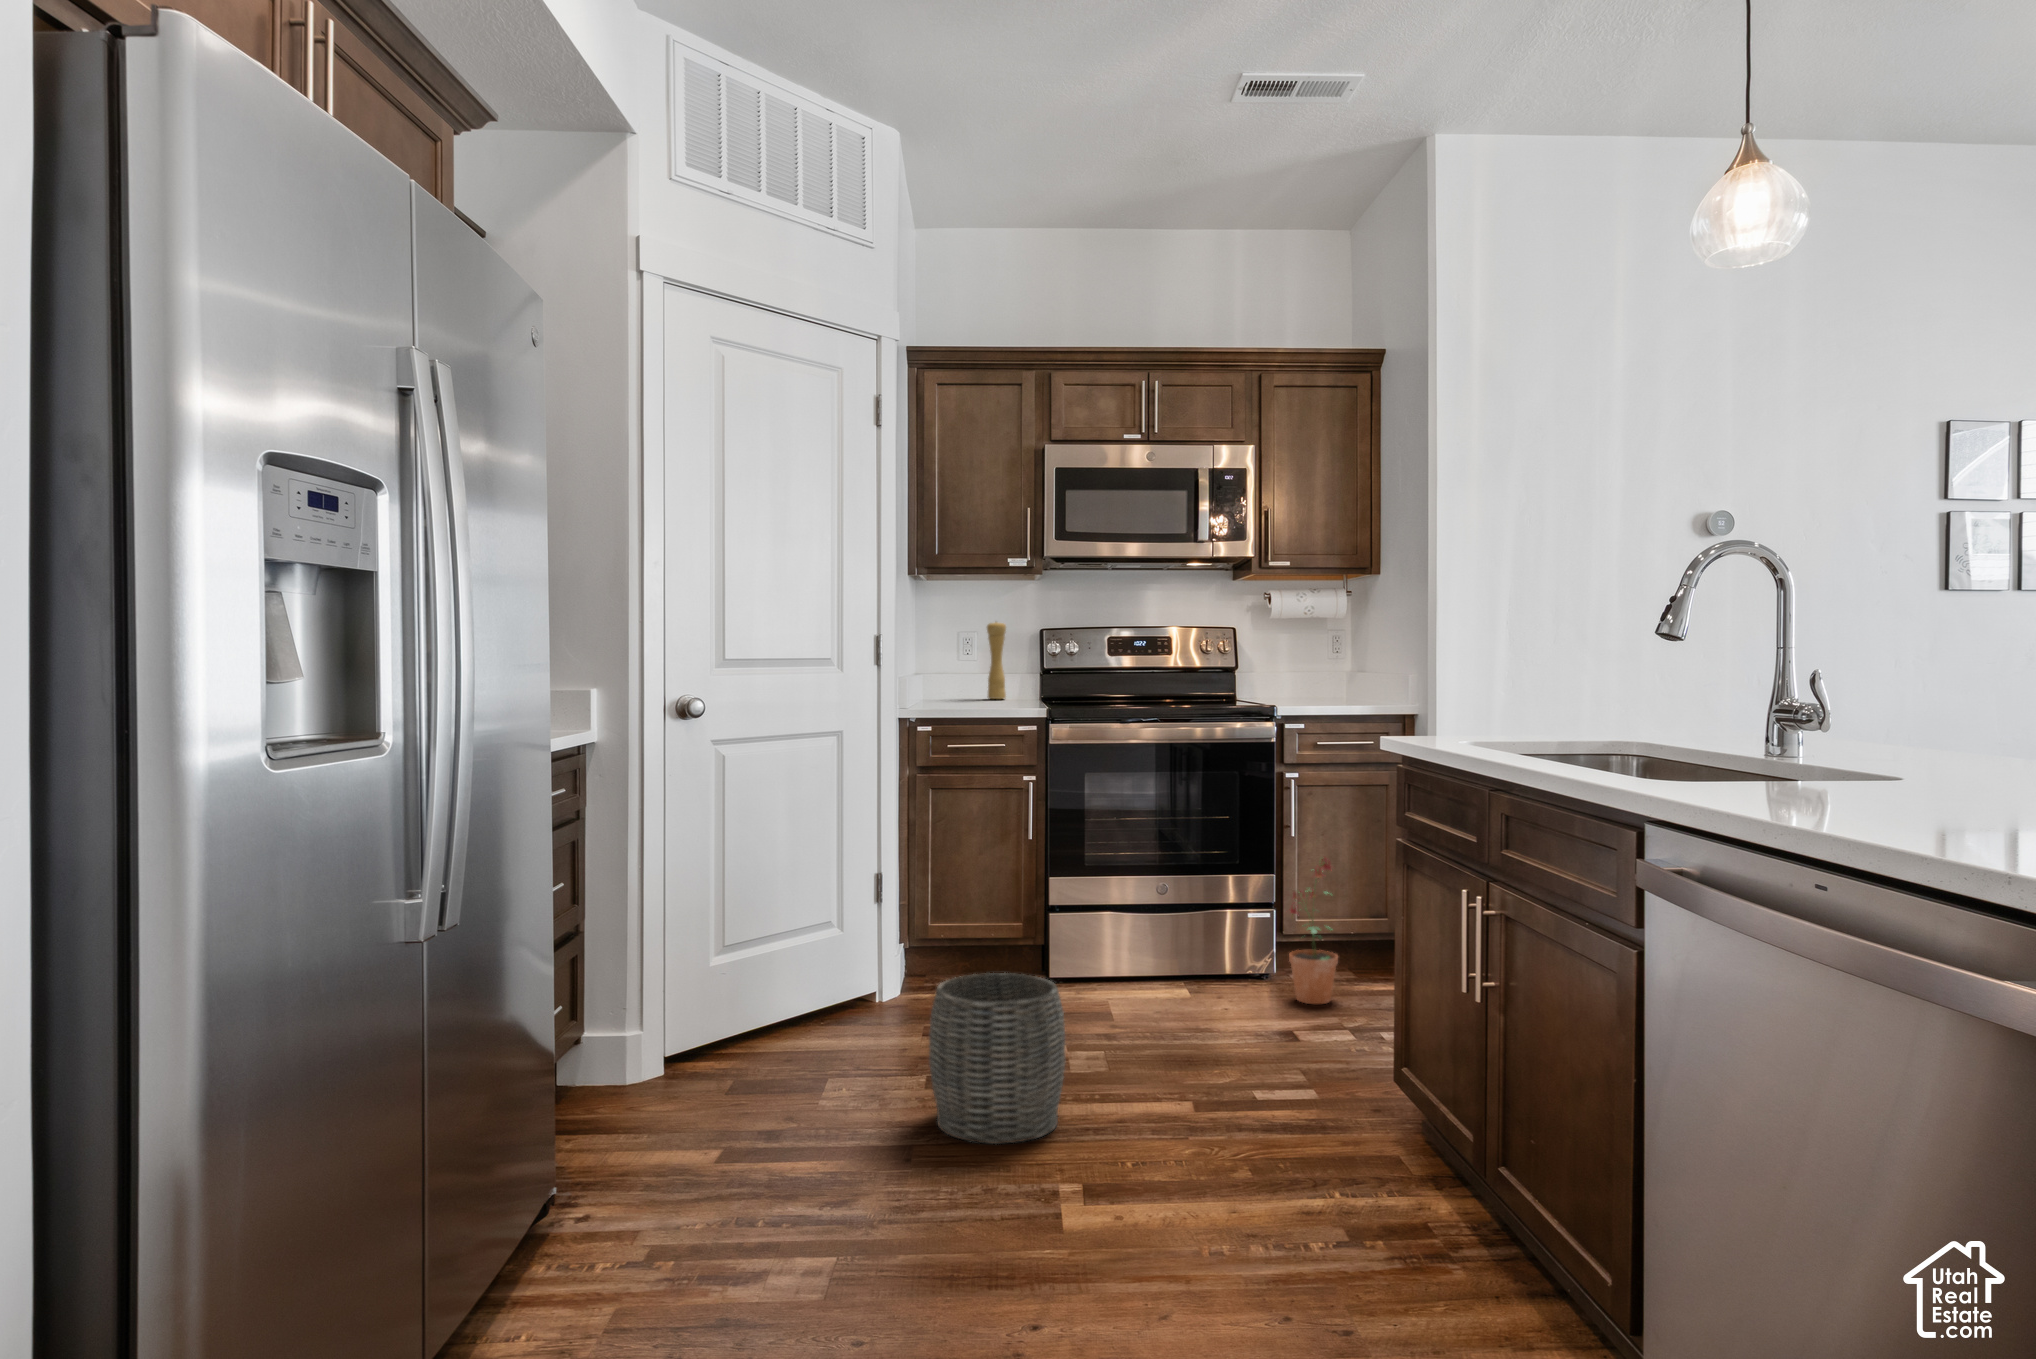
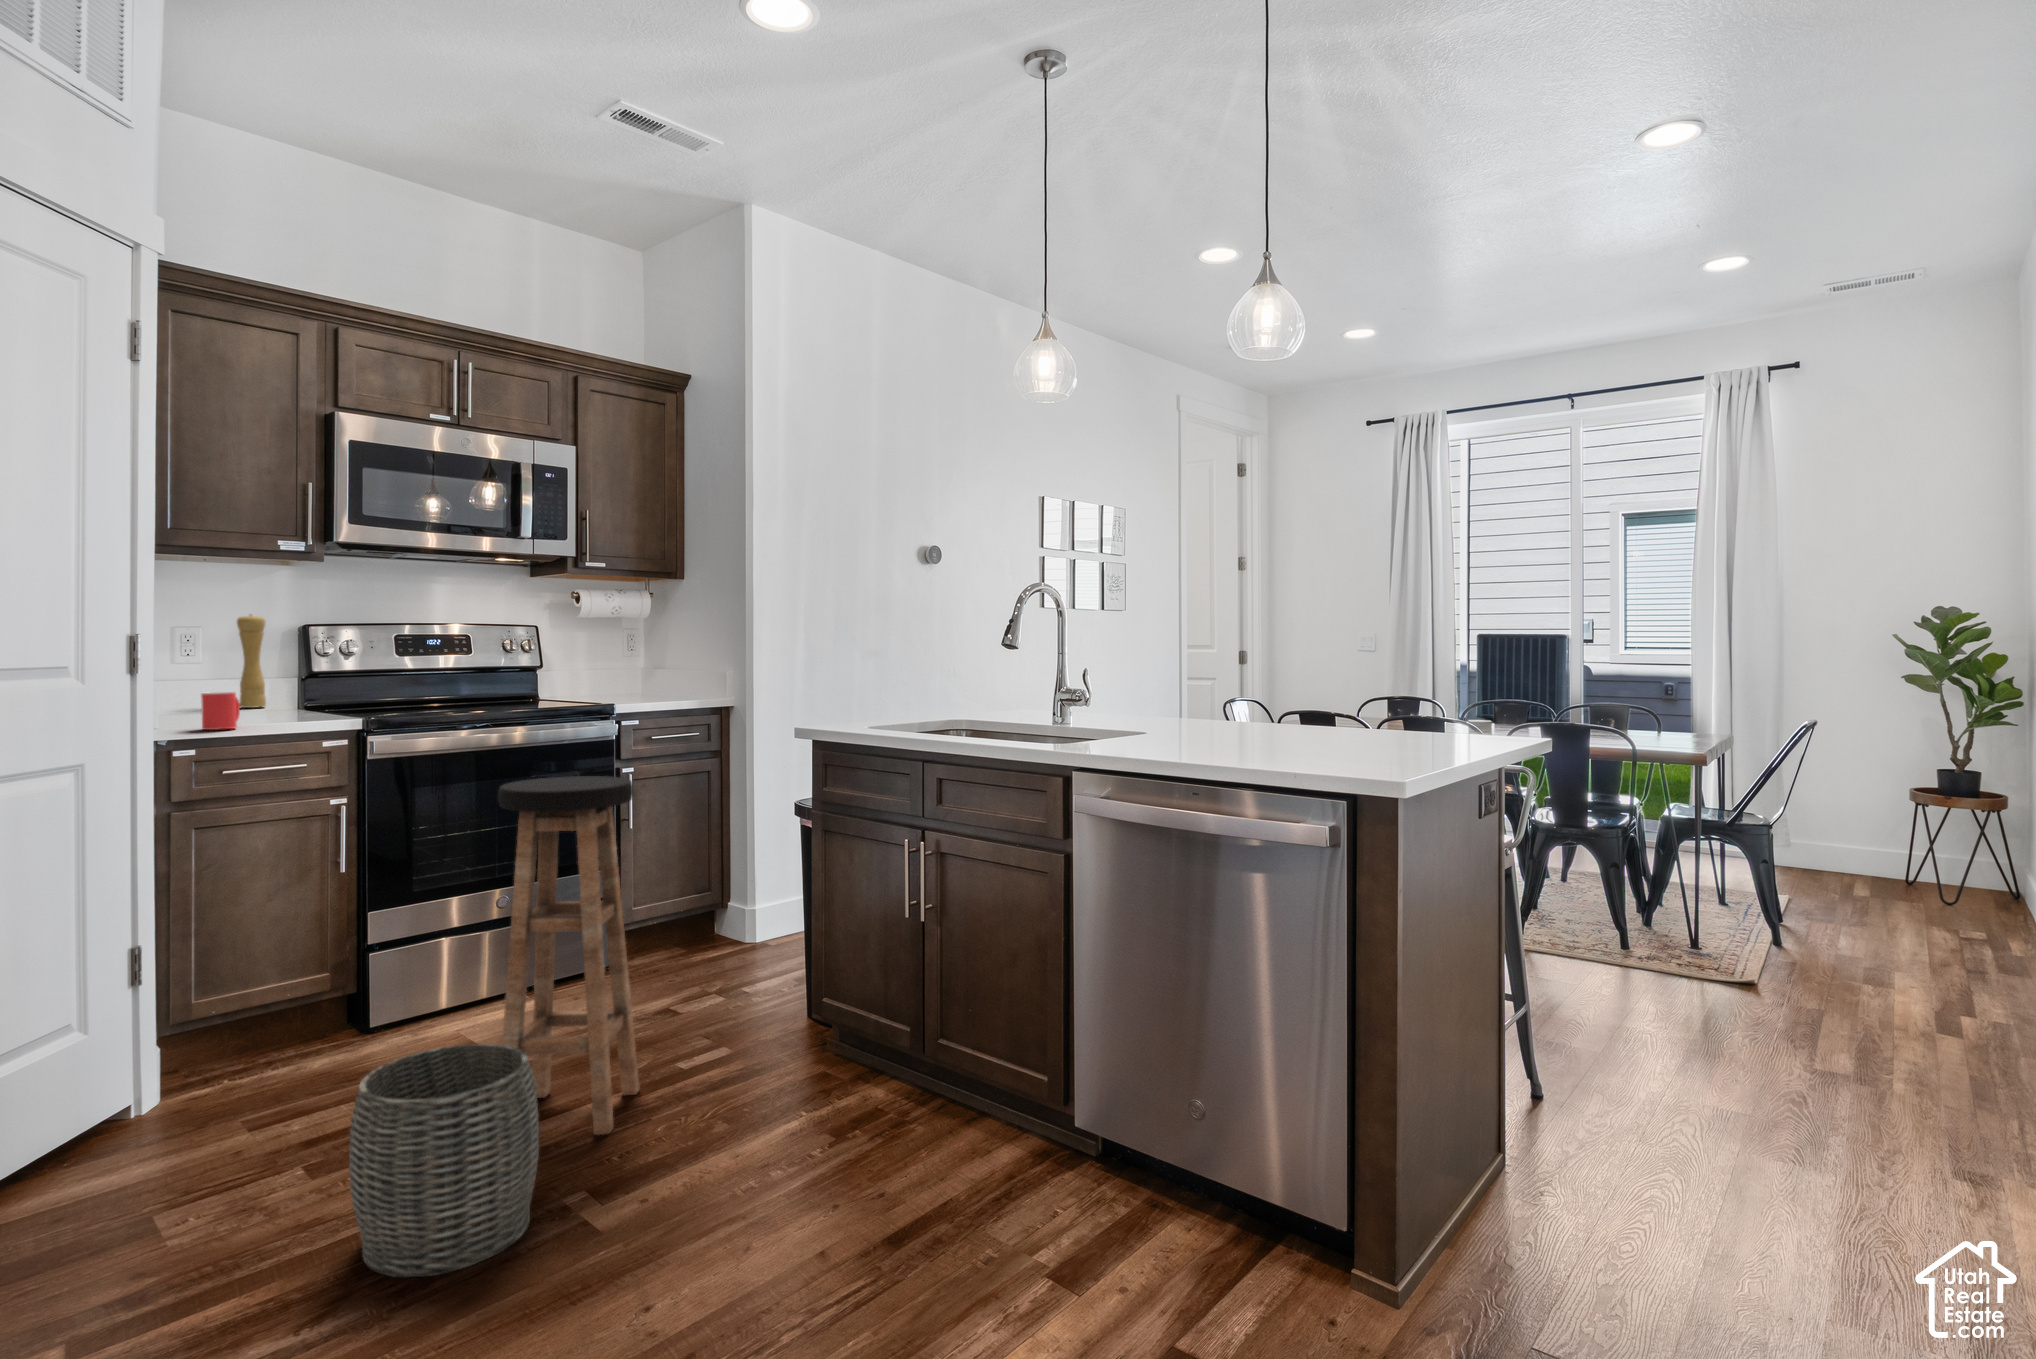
mug: none [939,684,966,714] -> present [201,692,240,730]
bar stool: none [1075,764,1208,1091] -> present [498,776,639,1135]
potted plant: present [1289,857,1338,1004] -> none [648,849,704,995]

